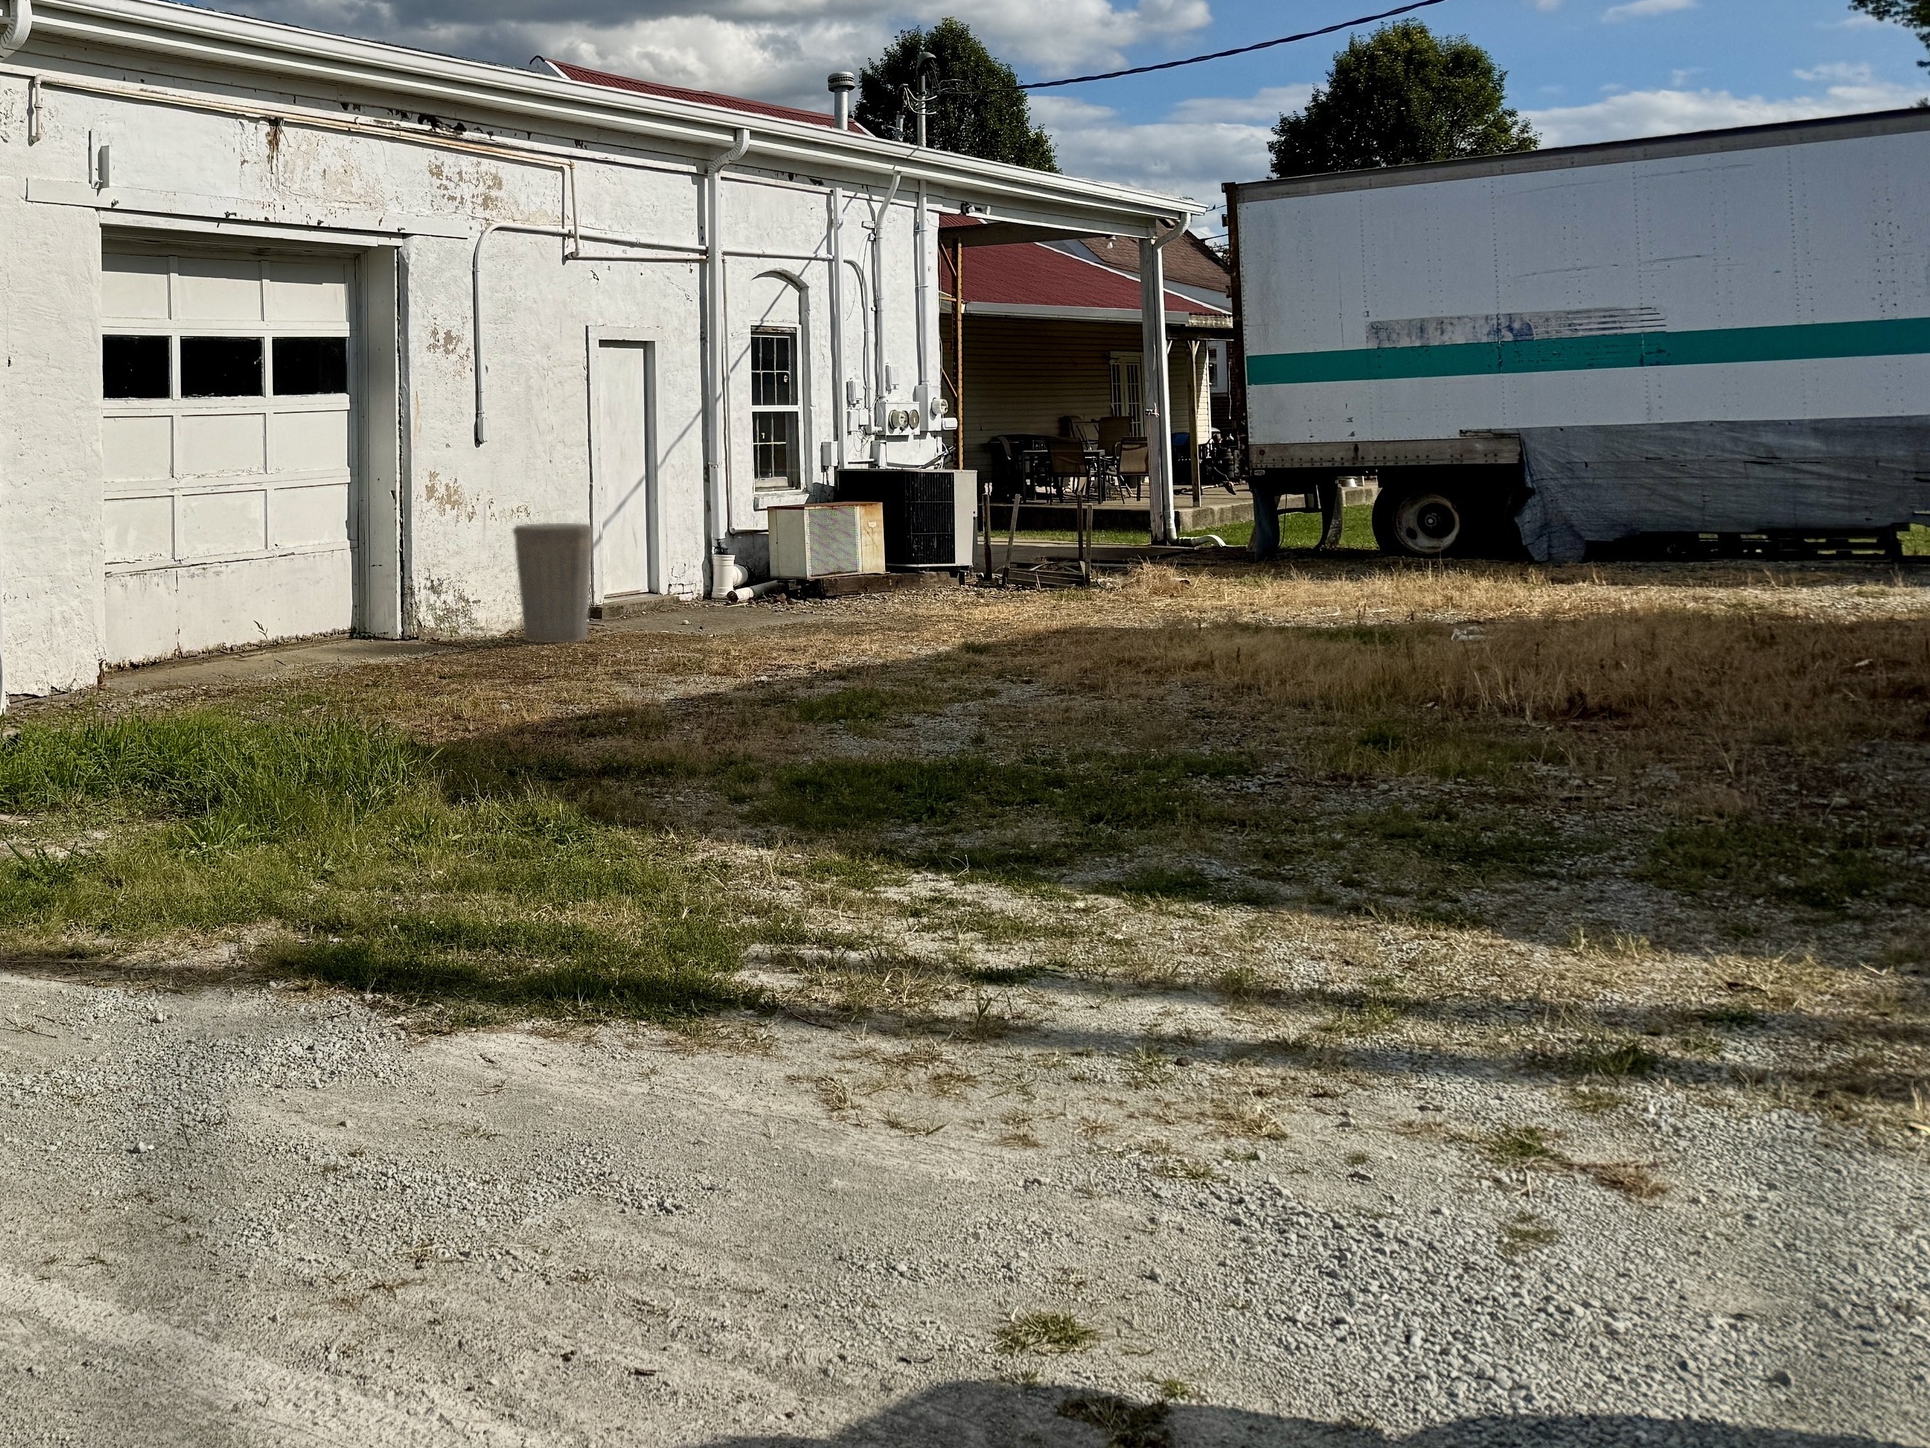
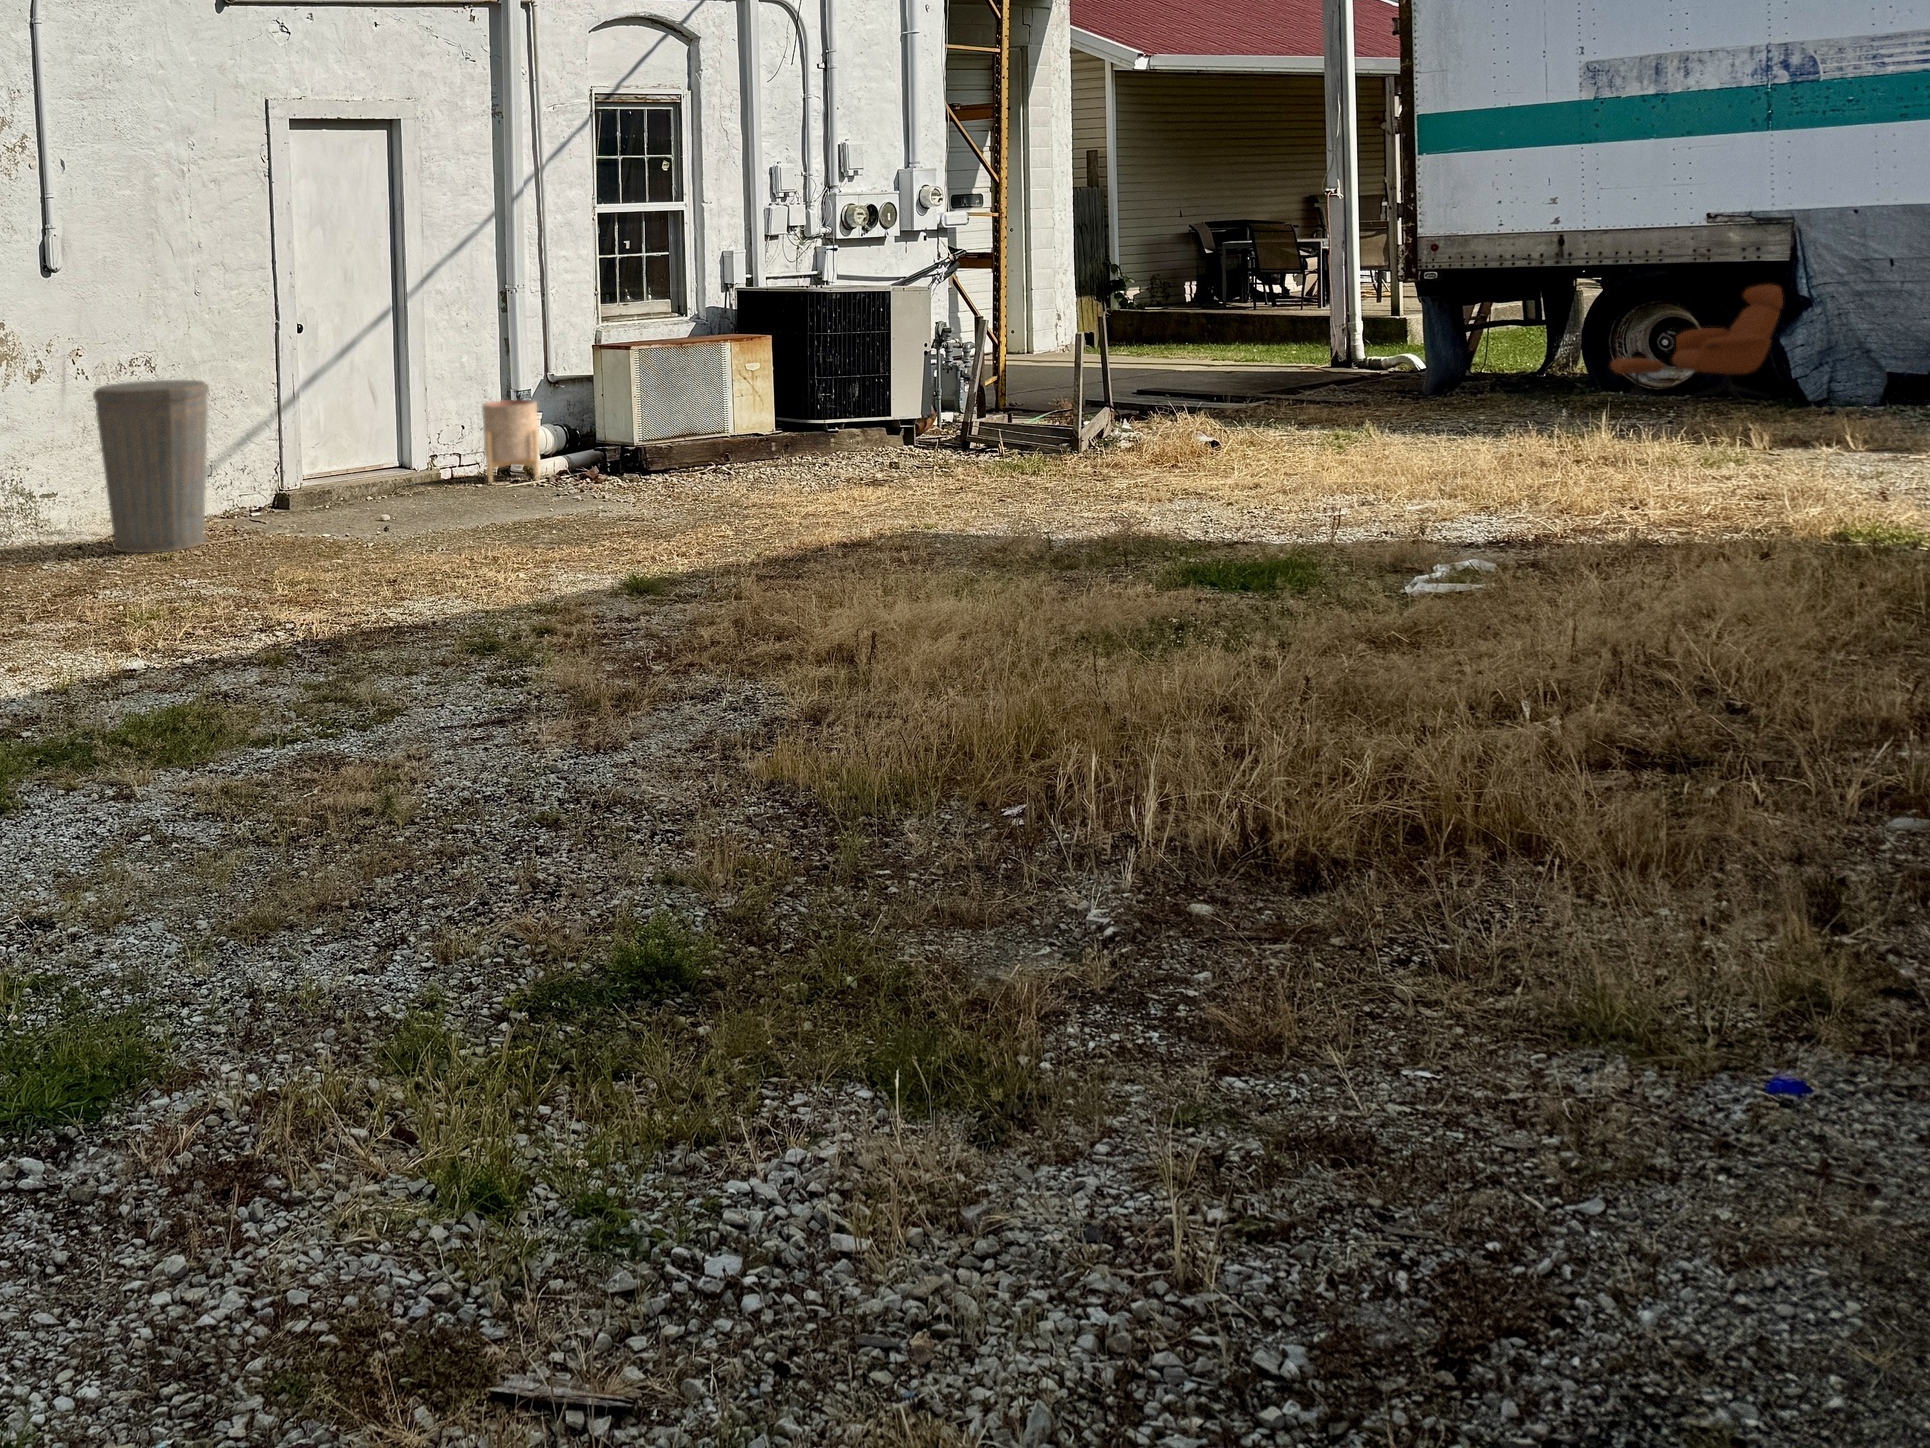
lounge chair: none [1404,478,1515,558] -> present [1610,284,1783,403]
planter: none [696,545,743,604] -> present [482,400,539,483]

